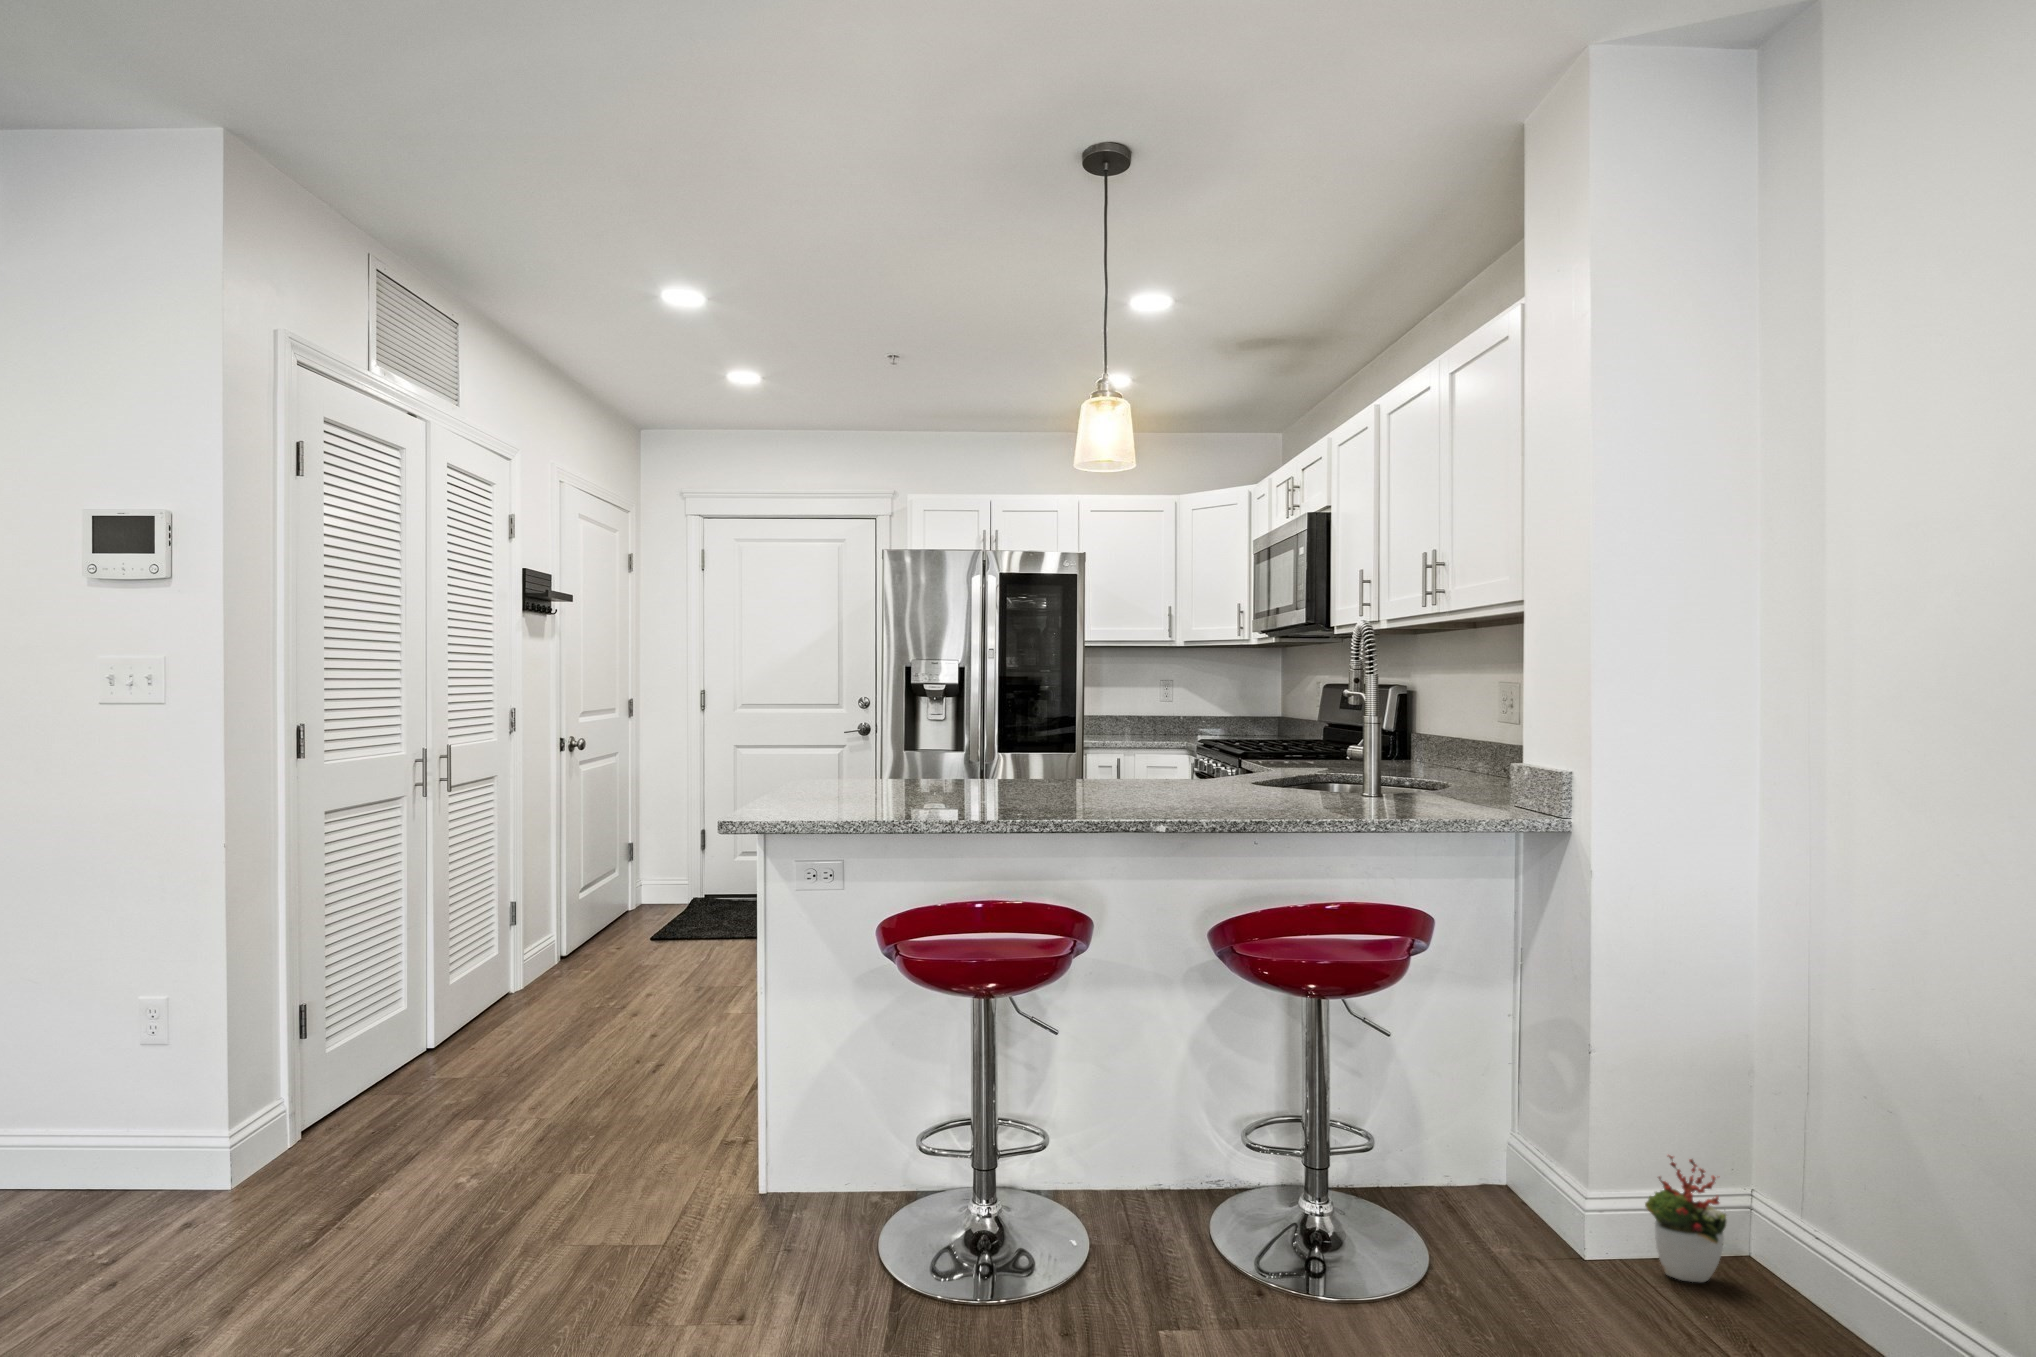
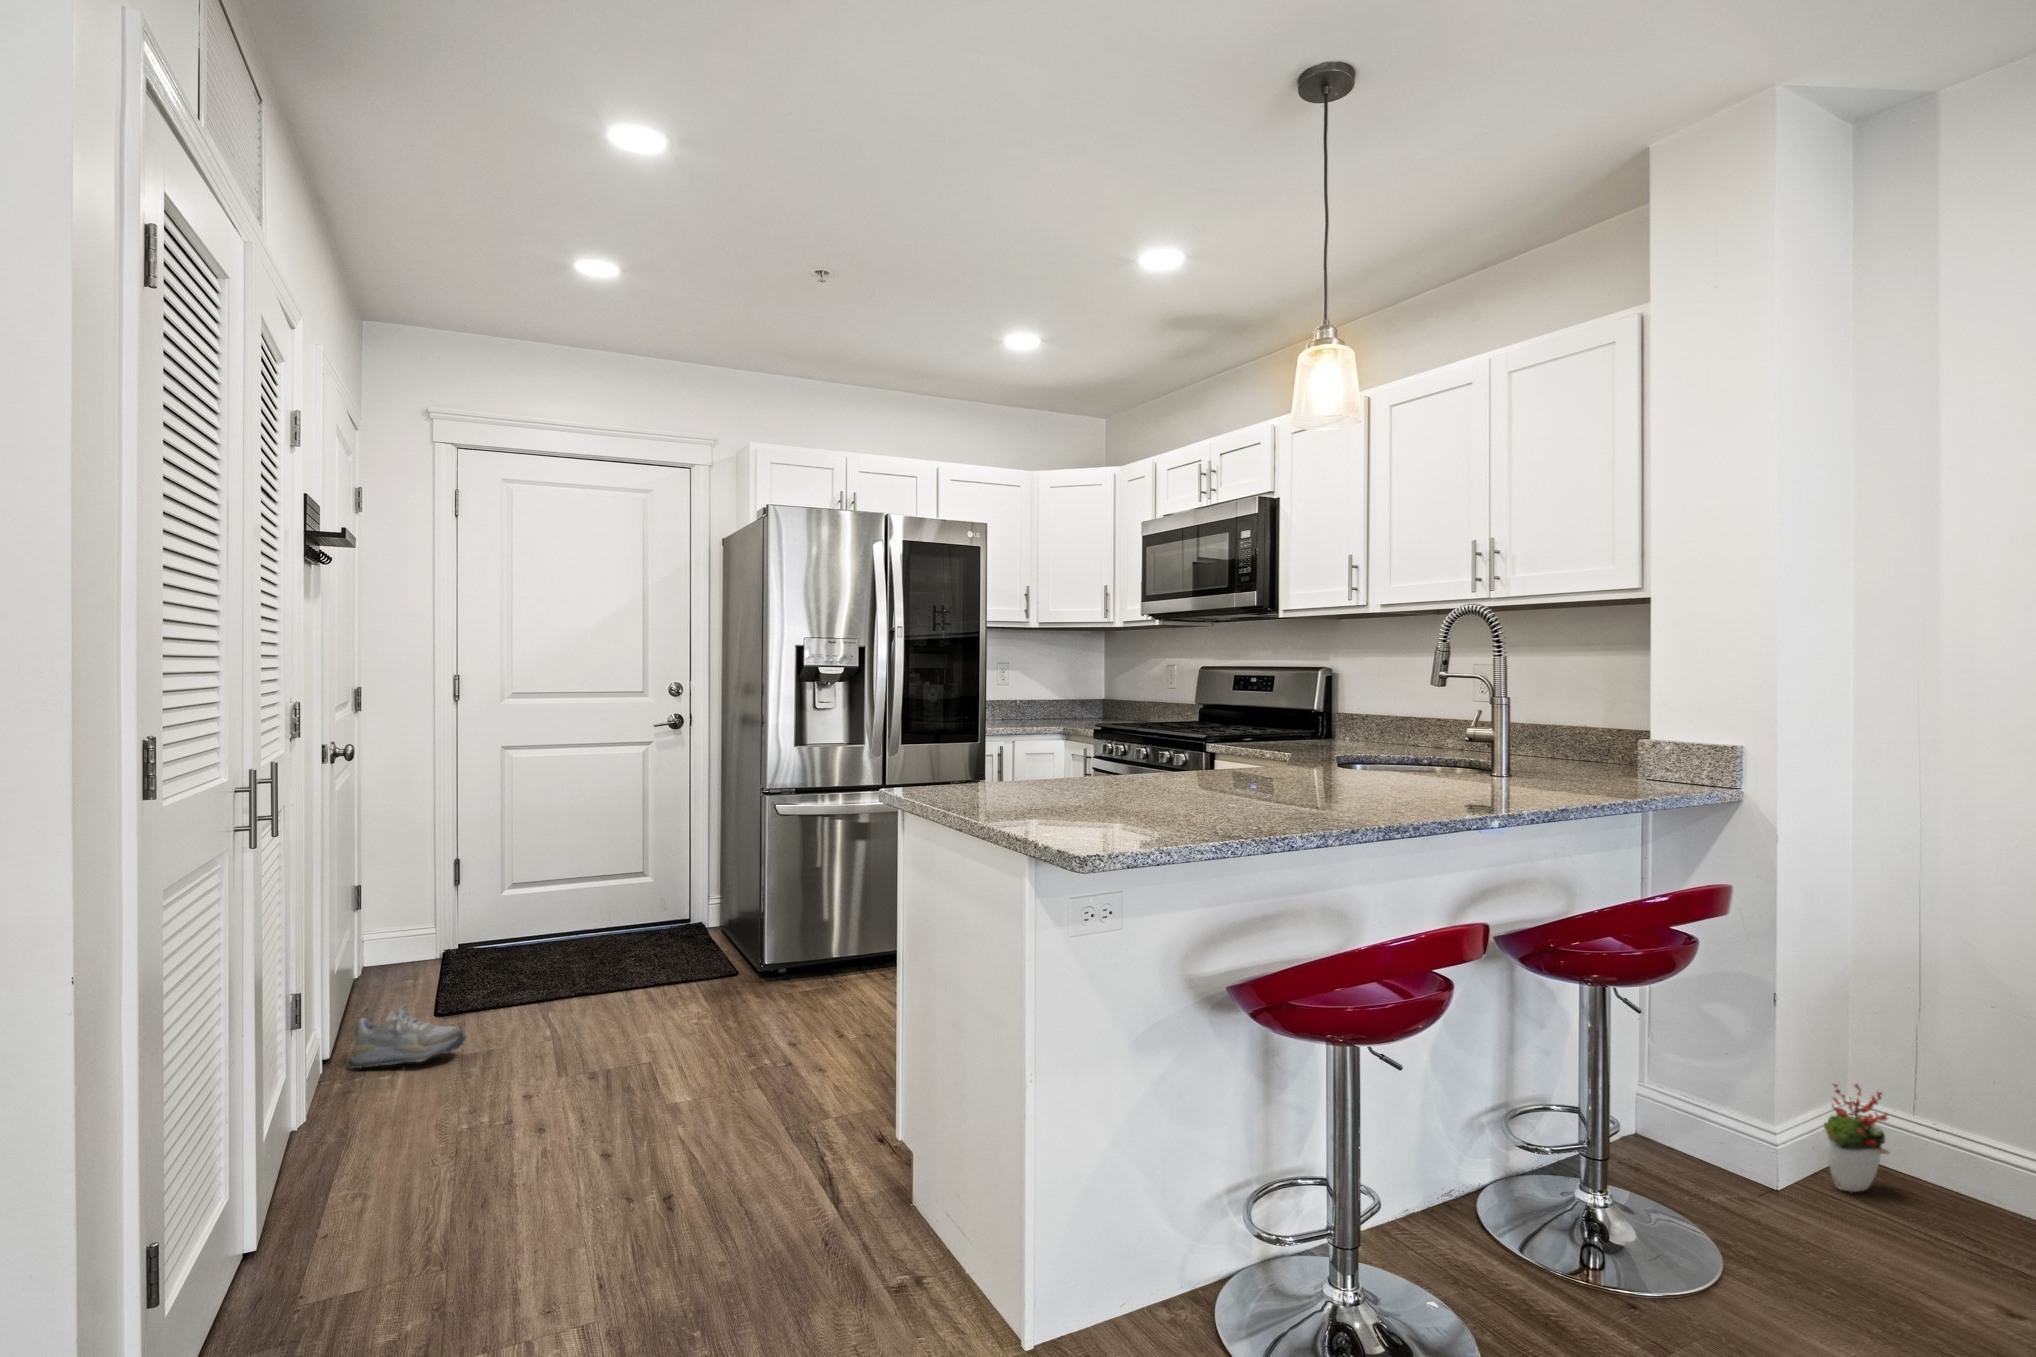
shoe: none [560,924,633,973] -> present [348,1005,466,1068]

